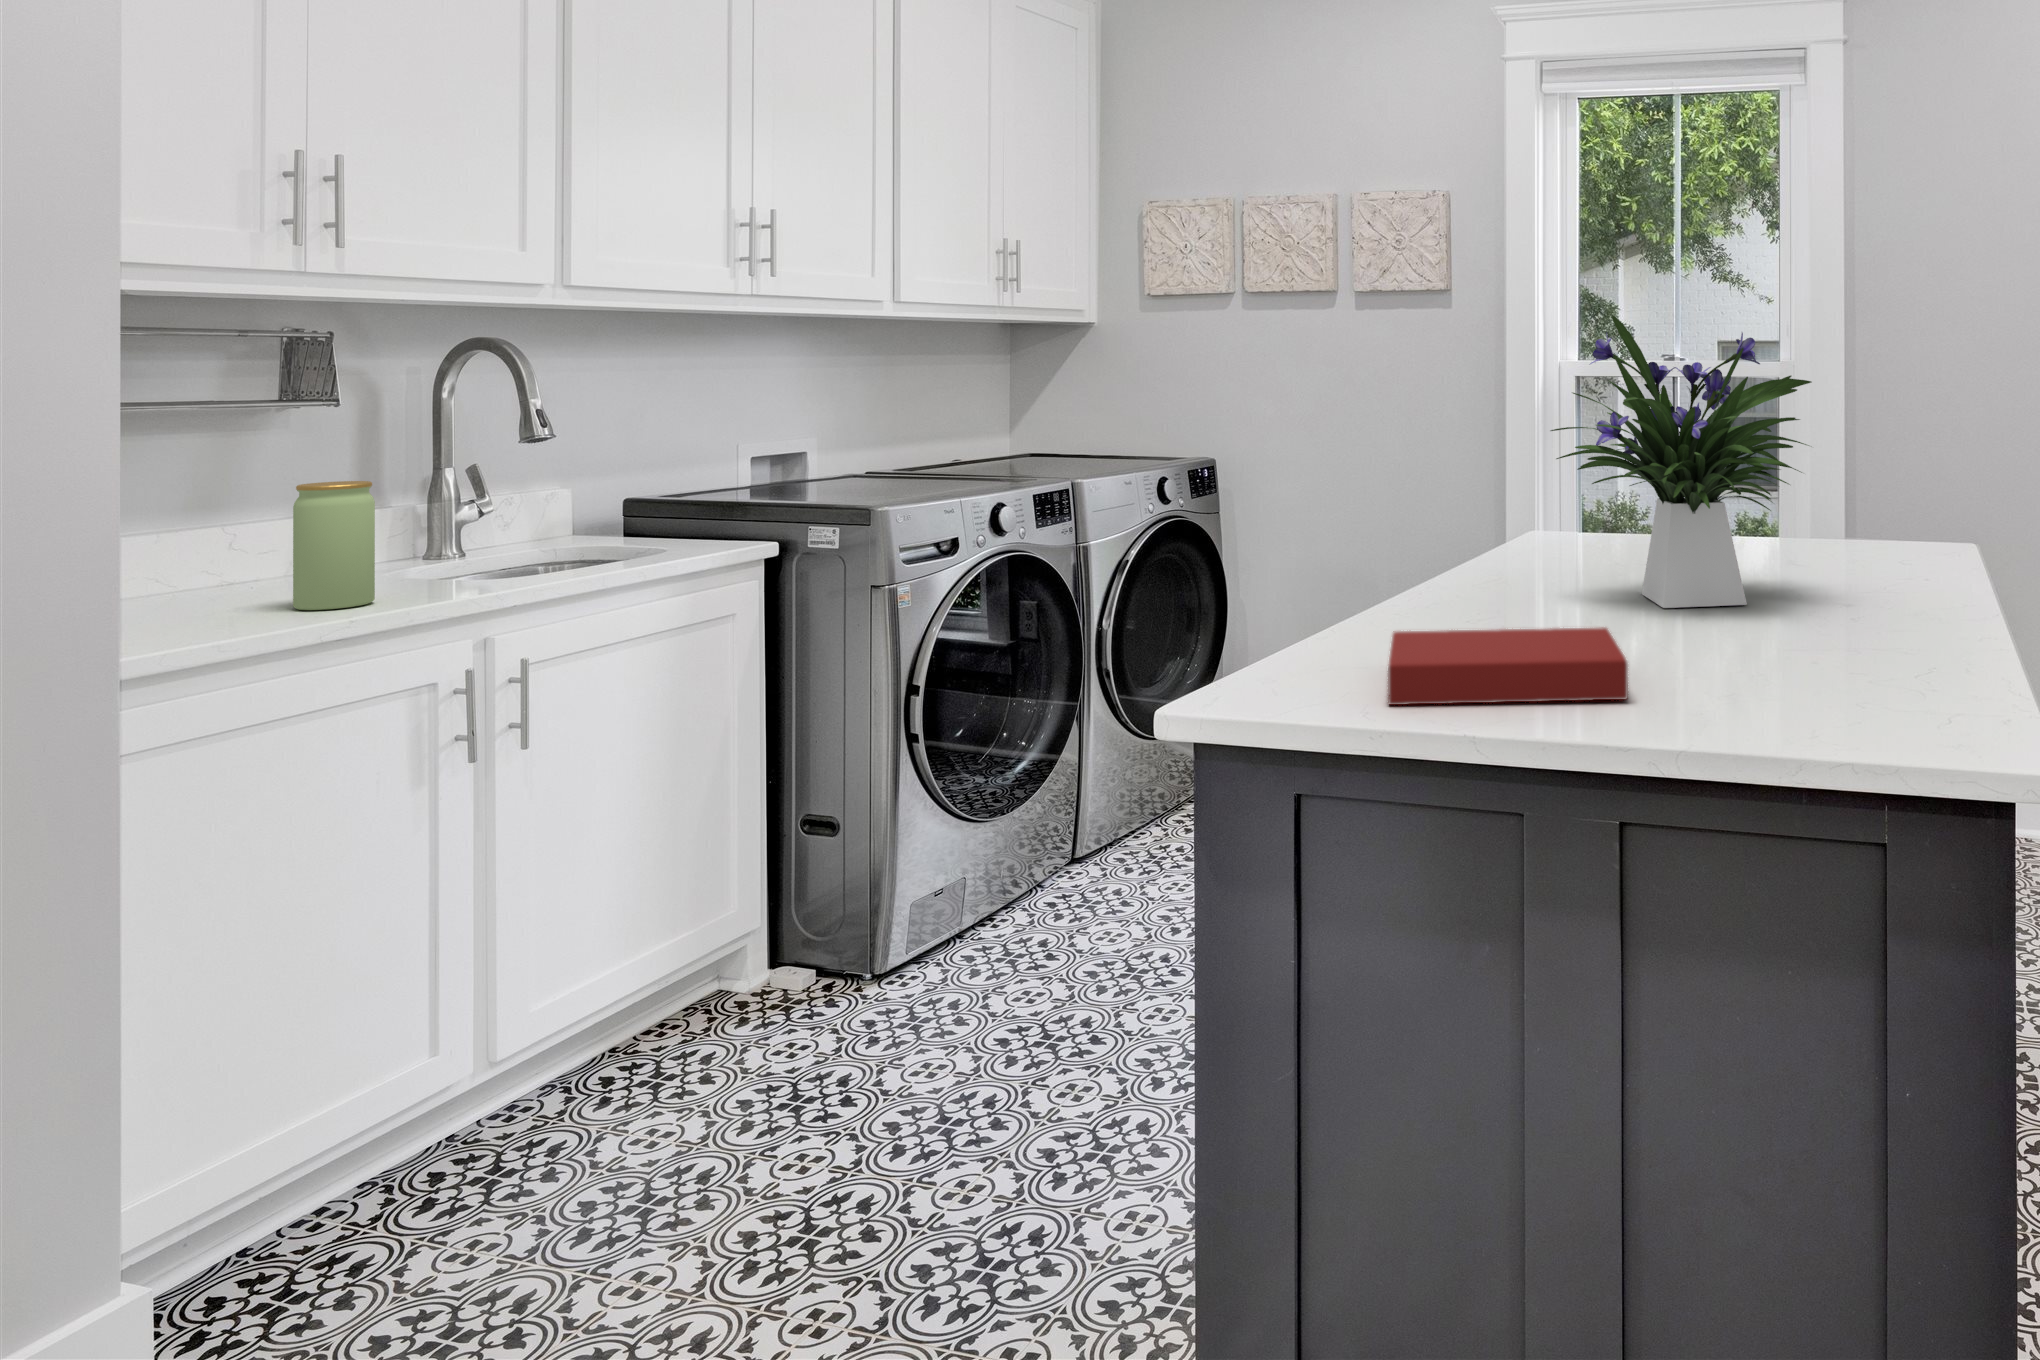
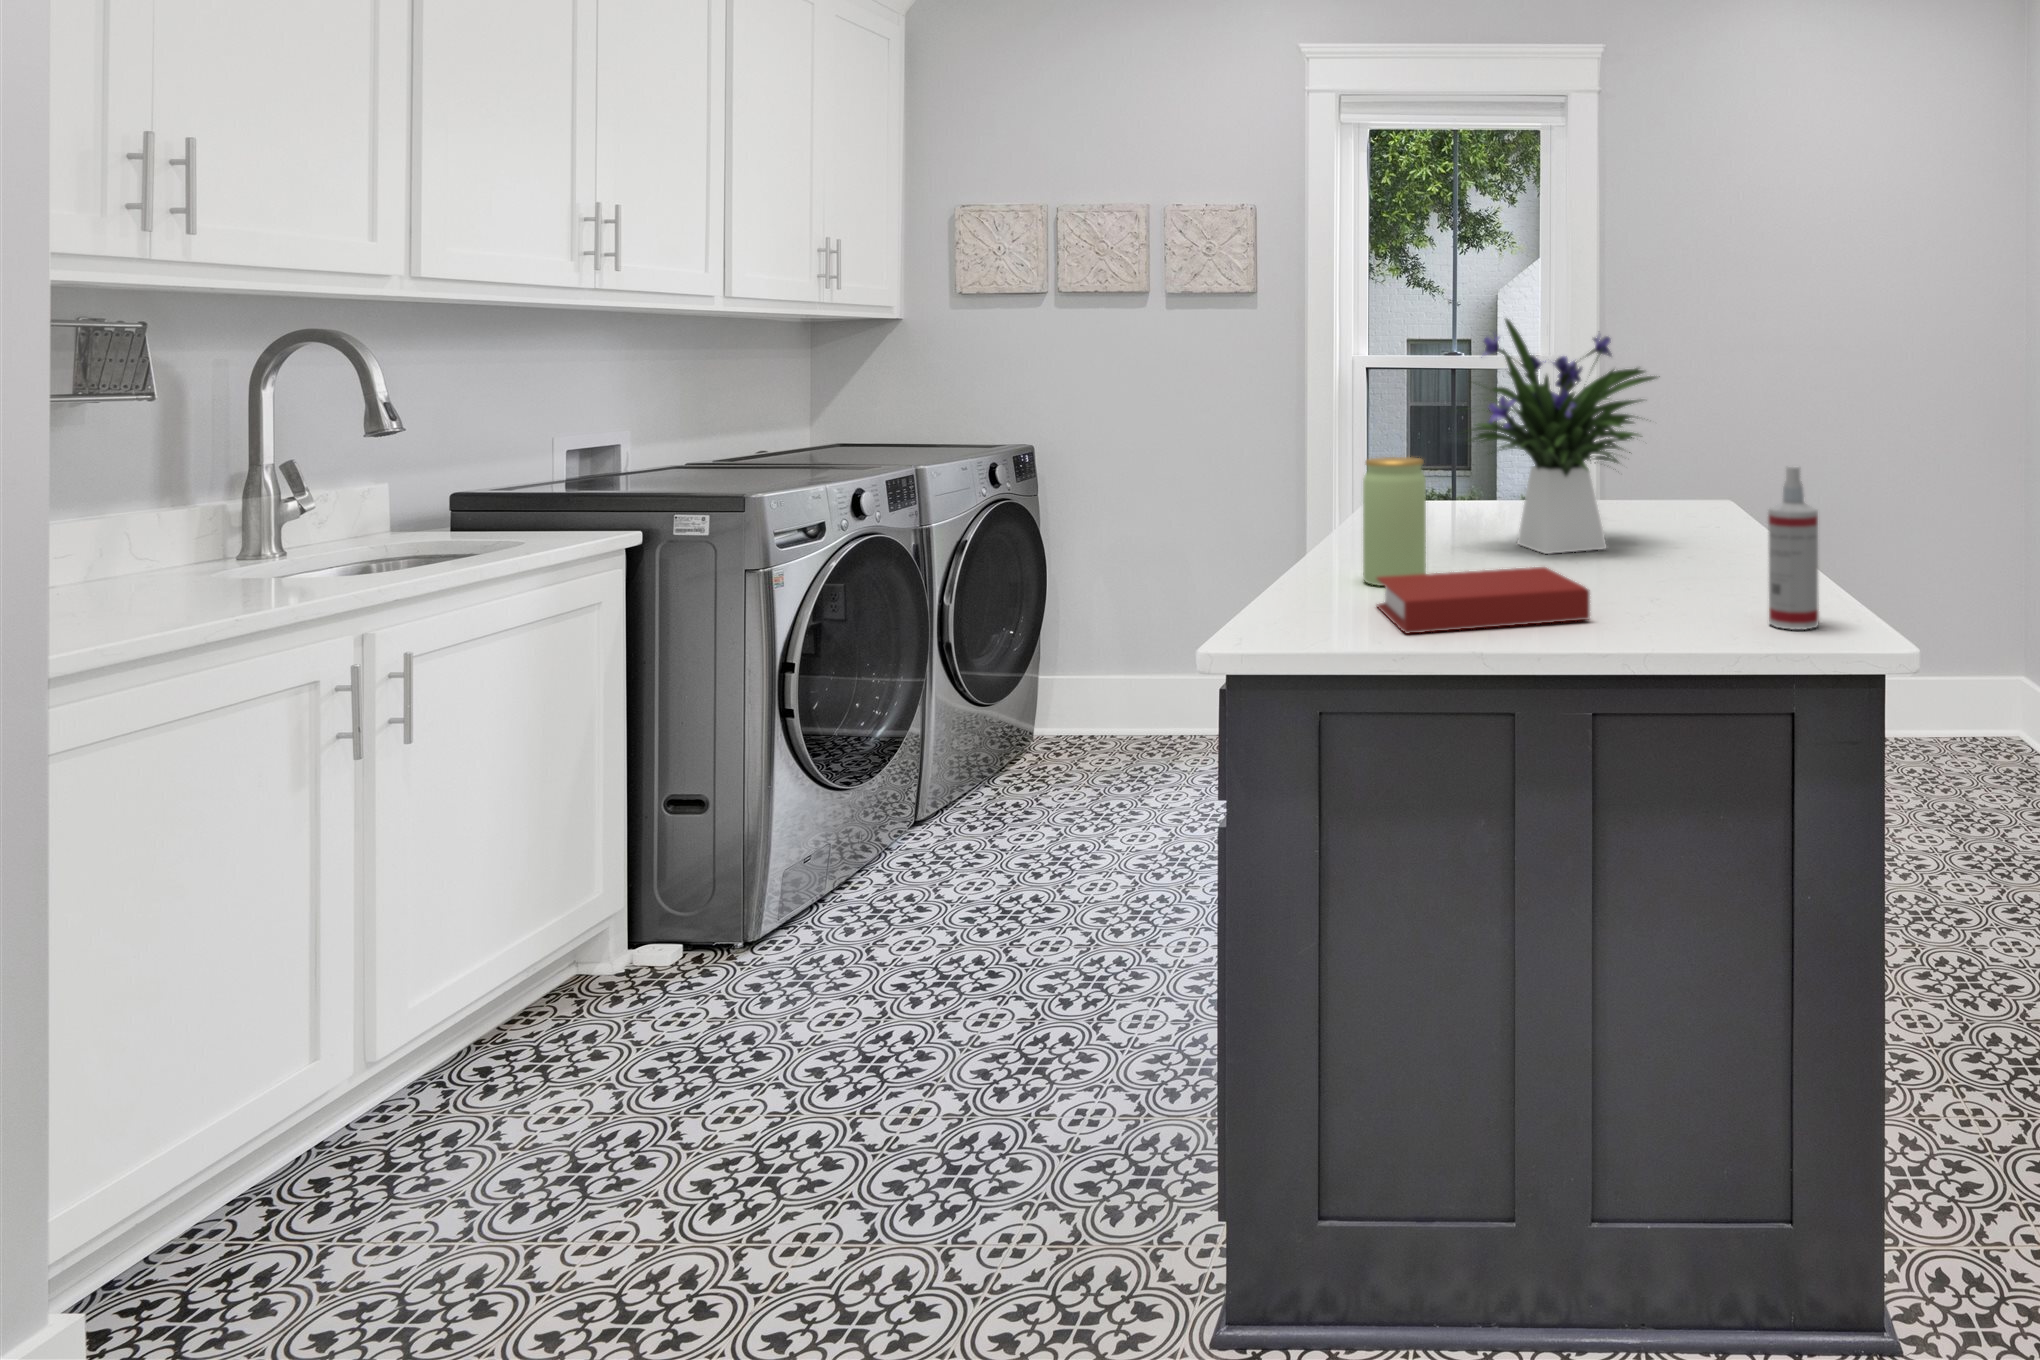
jar: present [293,481,375,610] -> present [1363,457,1426,586]
spray bottle: none [1857,512,1925,730] -> present [1768,467,1819,630]

